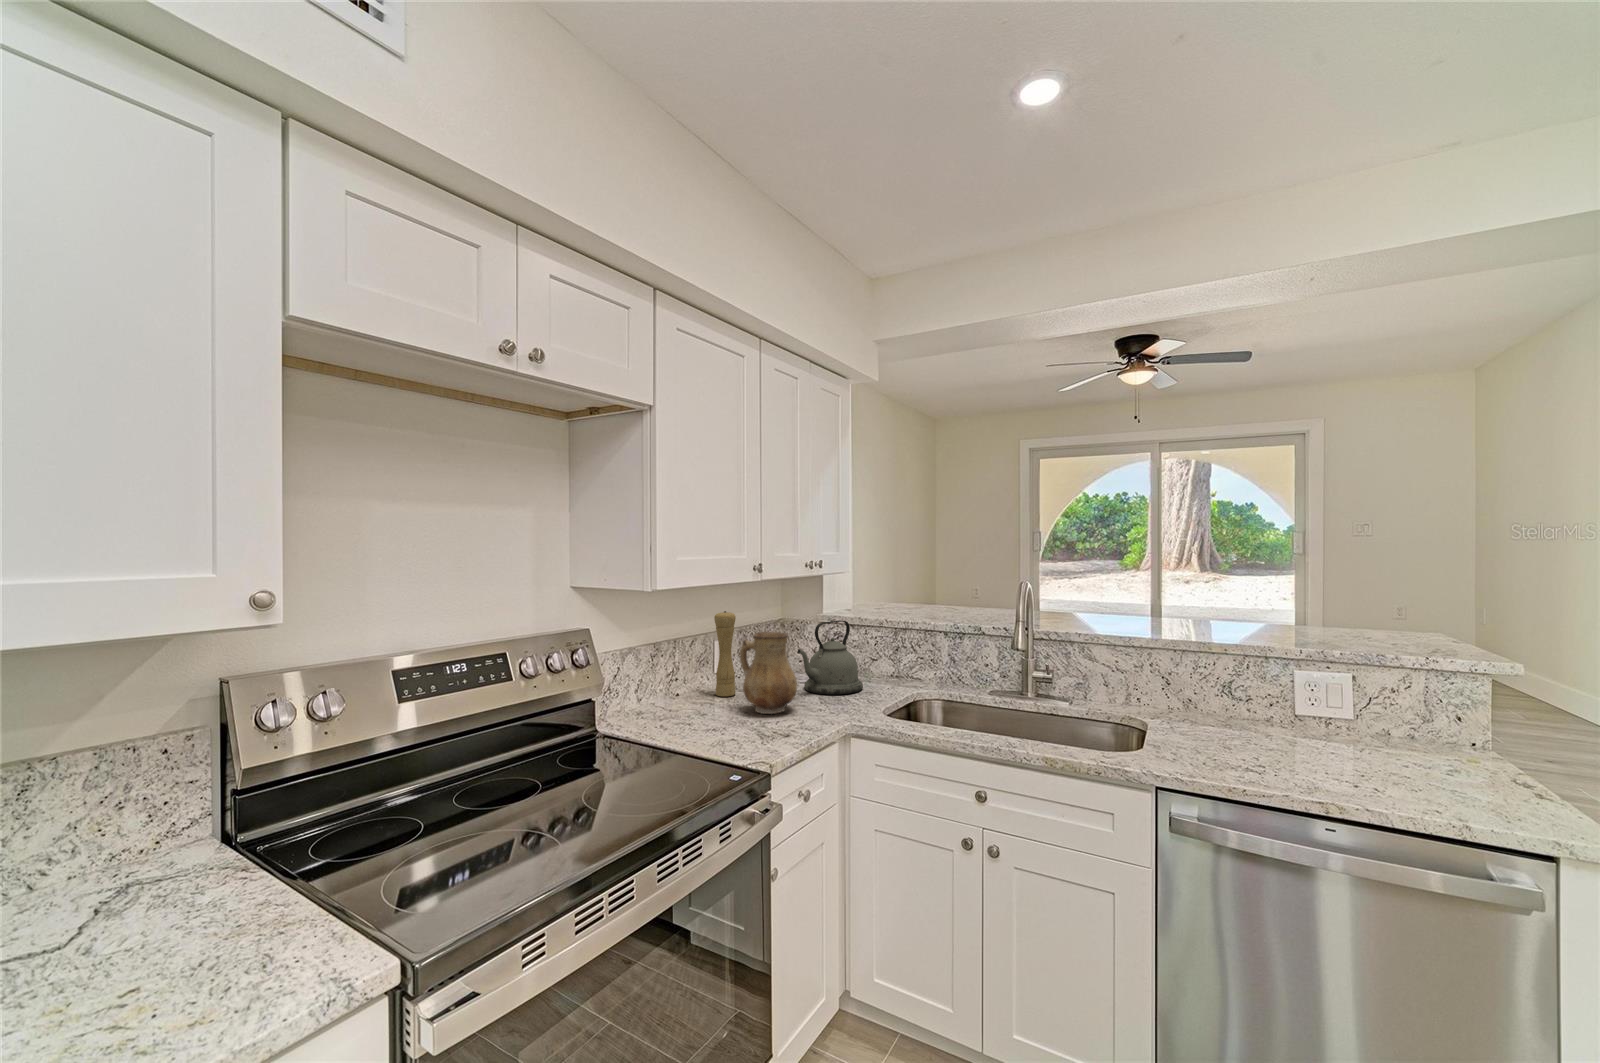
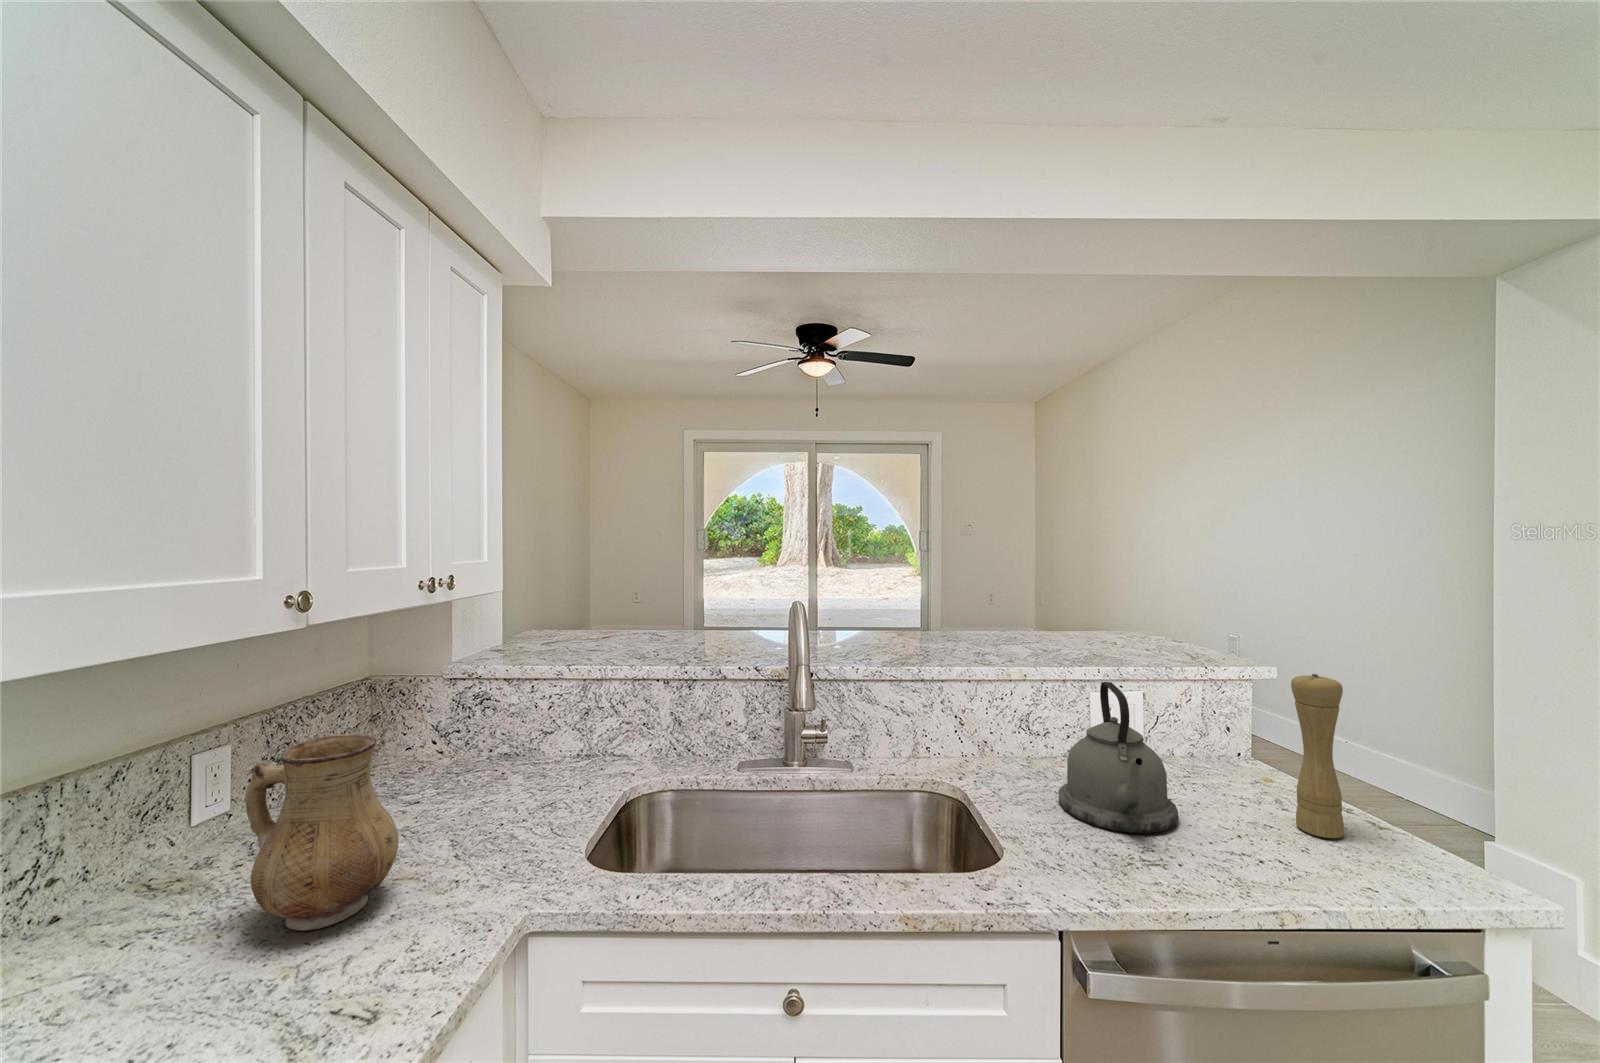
pepper mill: present [714,611,736,696] -> present [1291,674,1344,838]
kettle: present [798,620,863,695] -> present [1059,682,1178,833]

